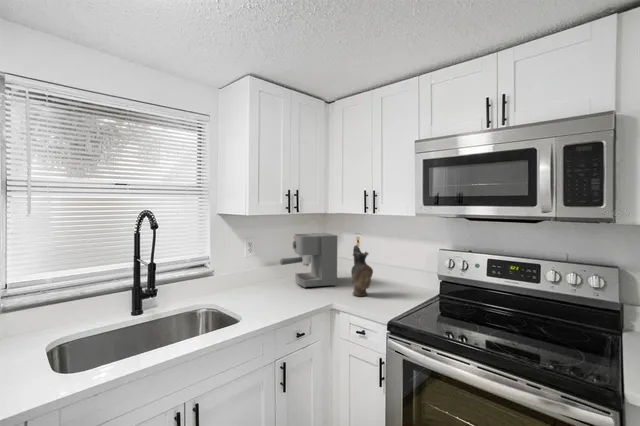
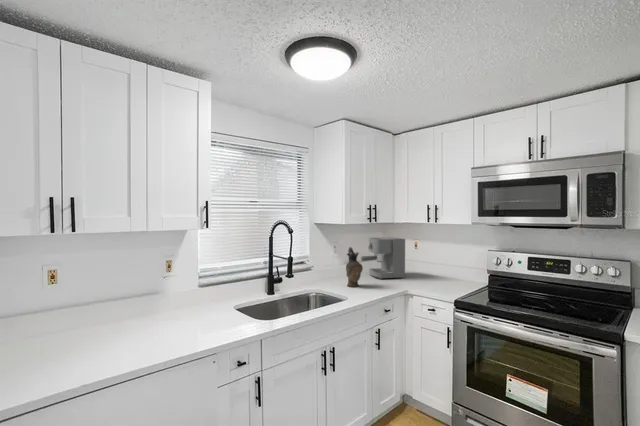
ceramic pitcher: present [351,245,373,296] -> present [346,247,363,287]

